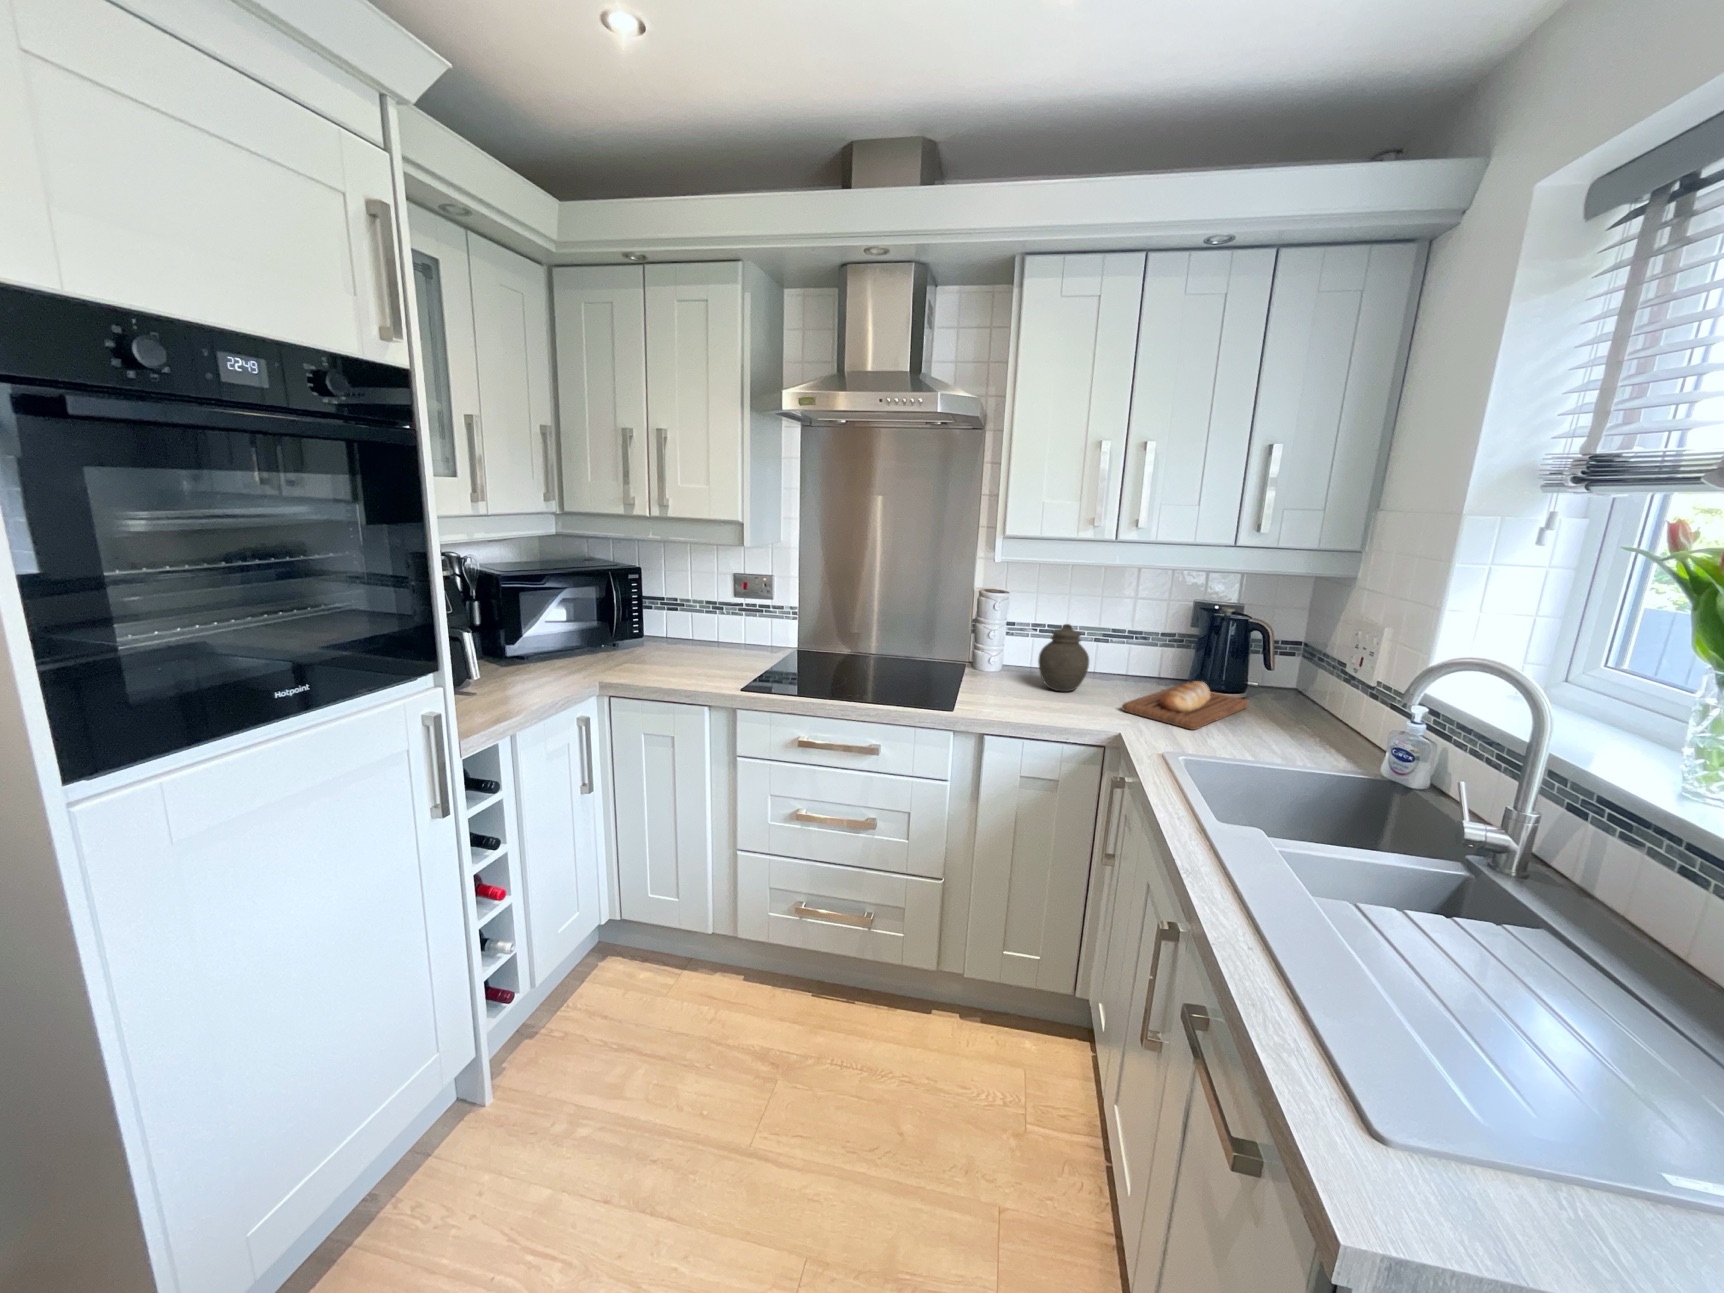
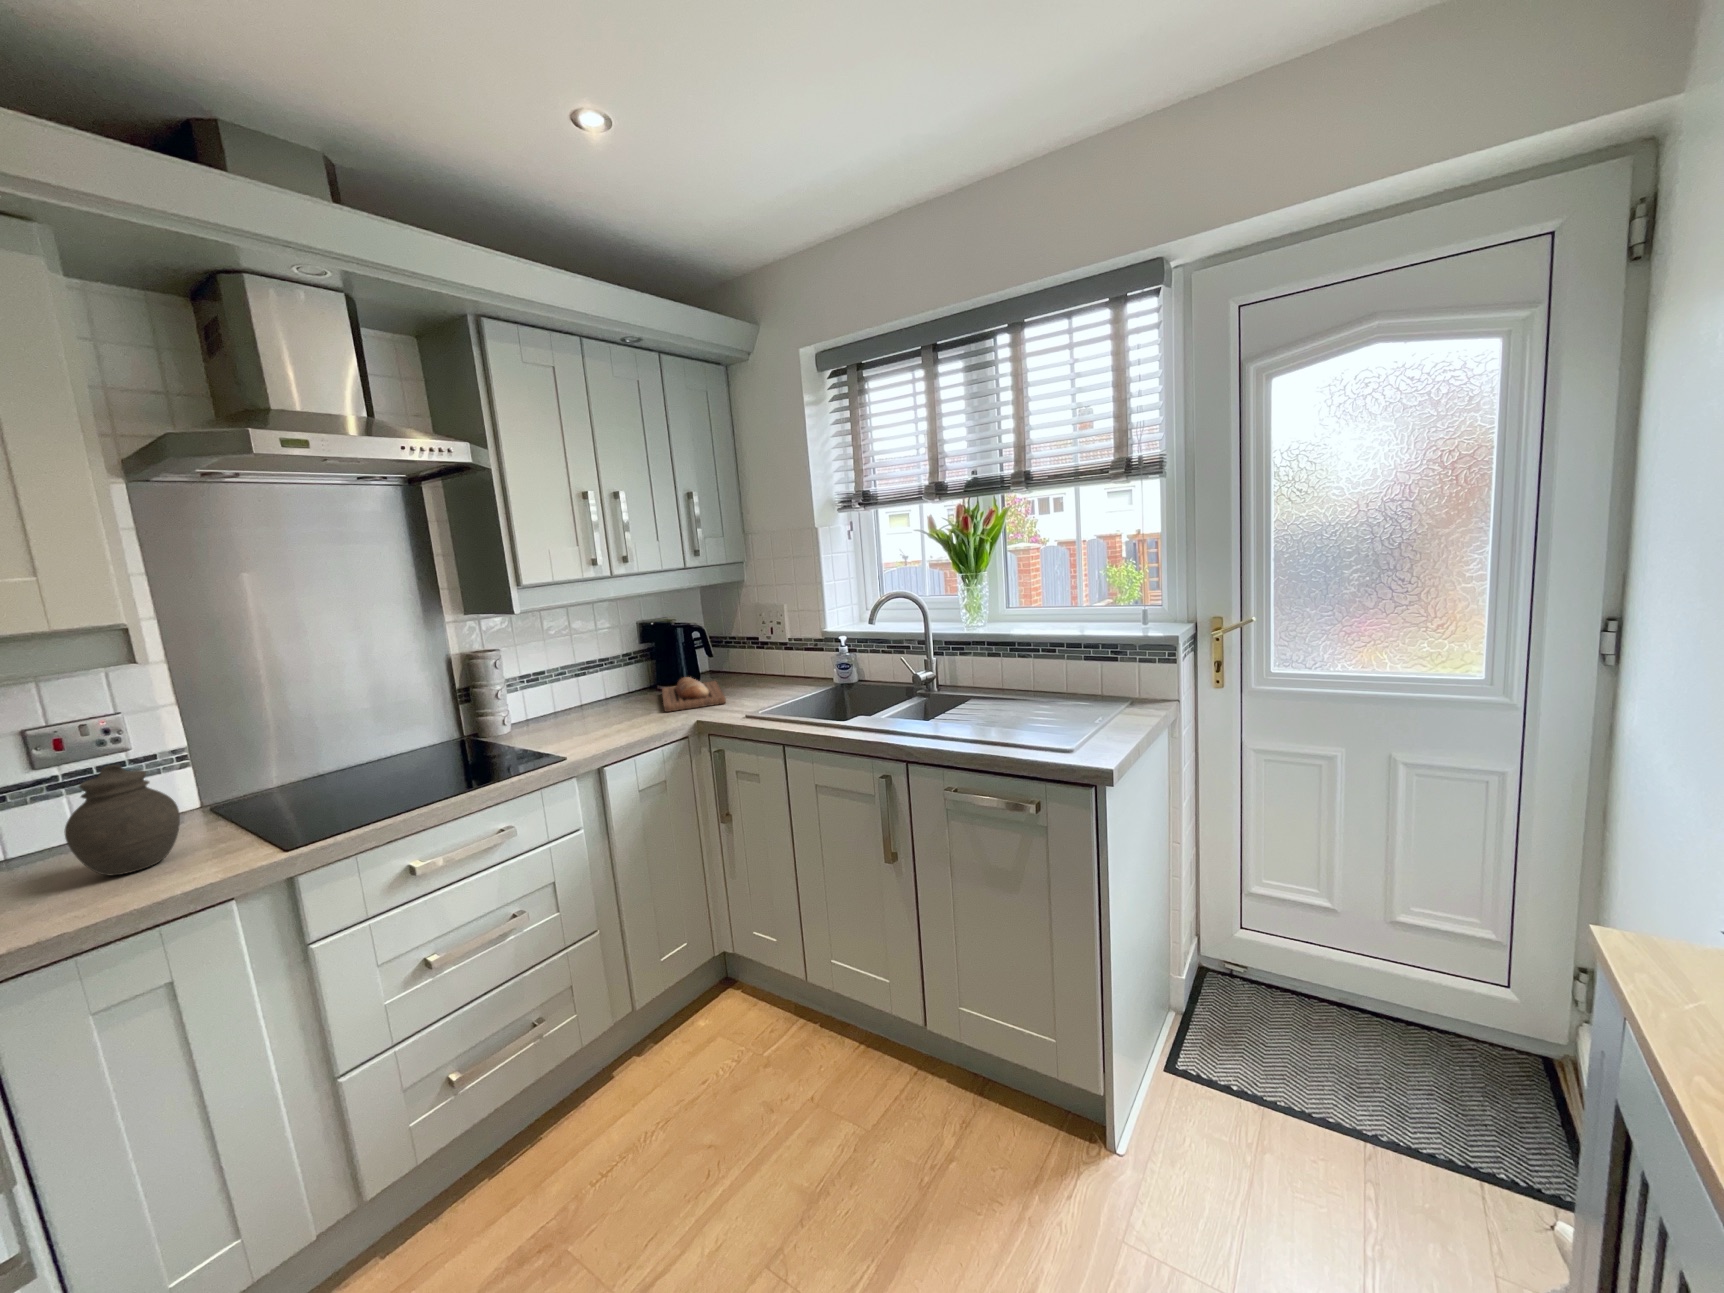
jar: present [1038,624,1089,692] -> present [64,765,180,876]

